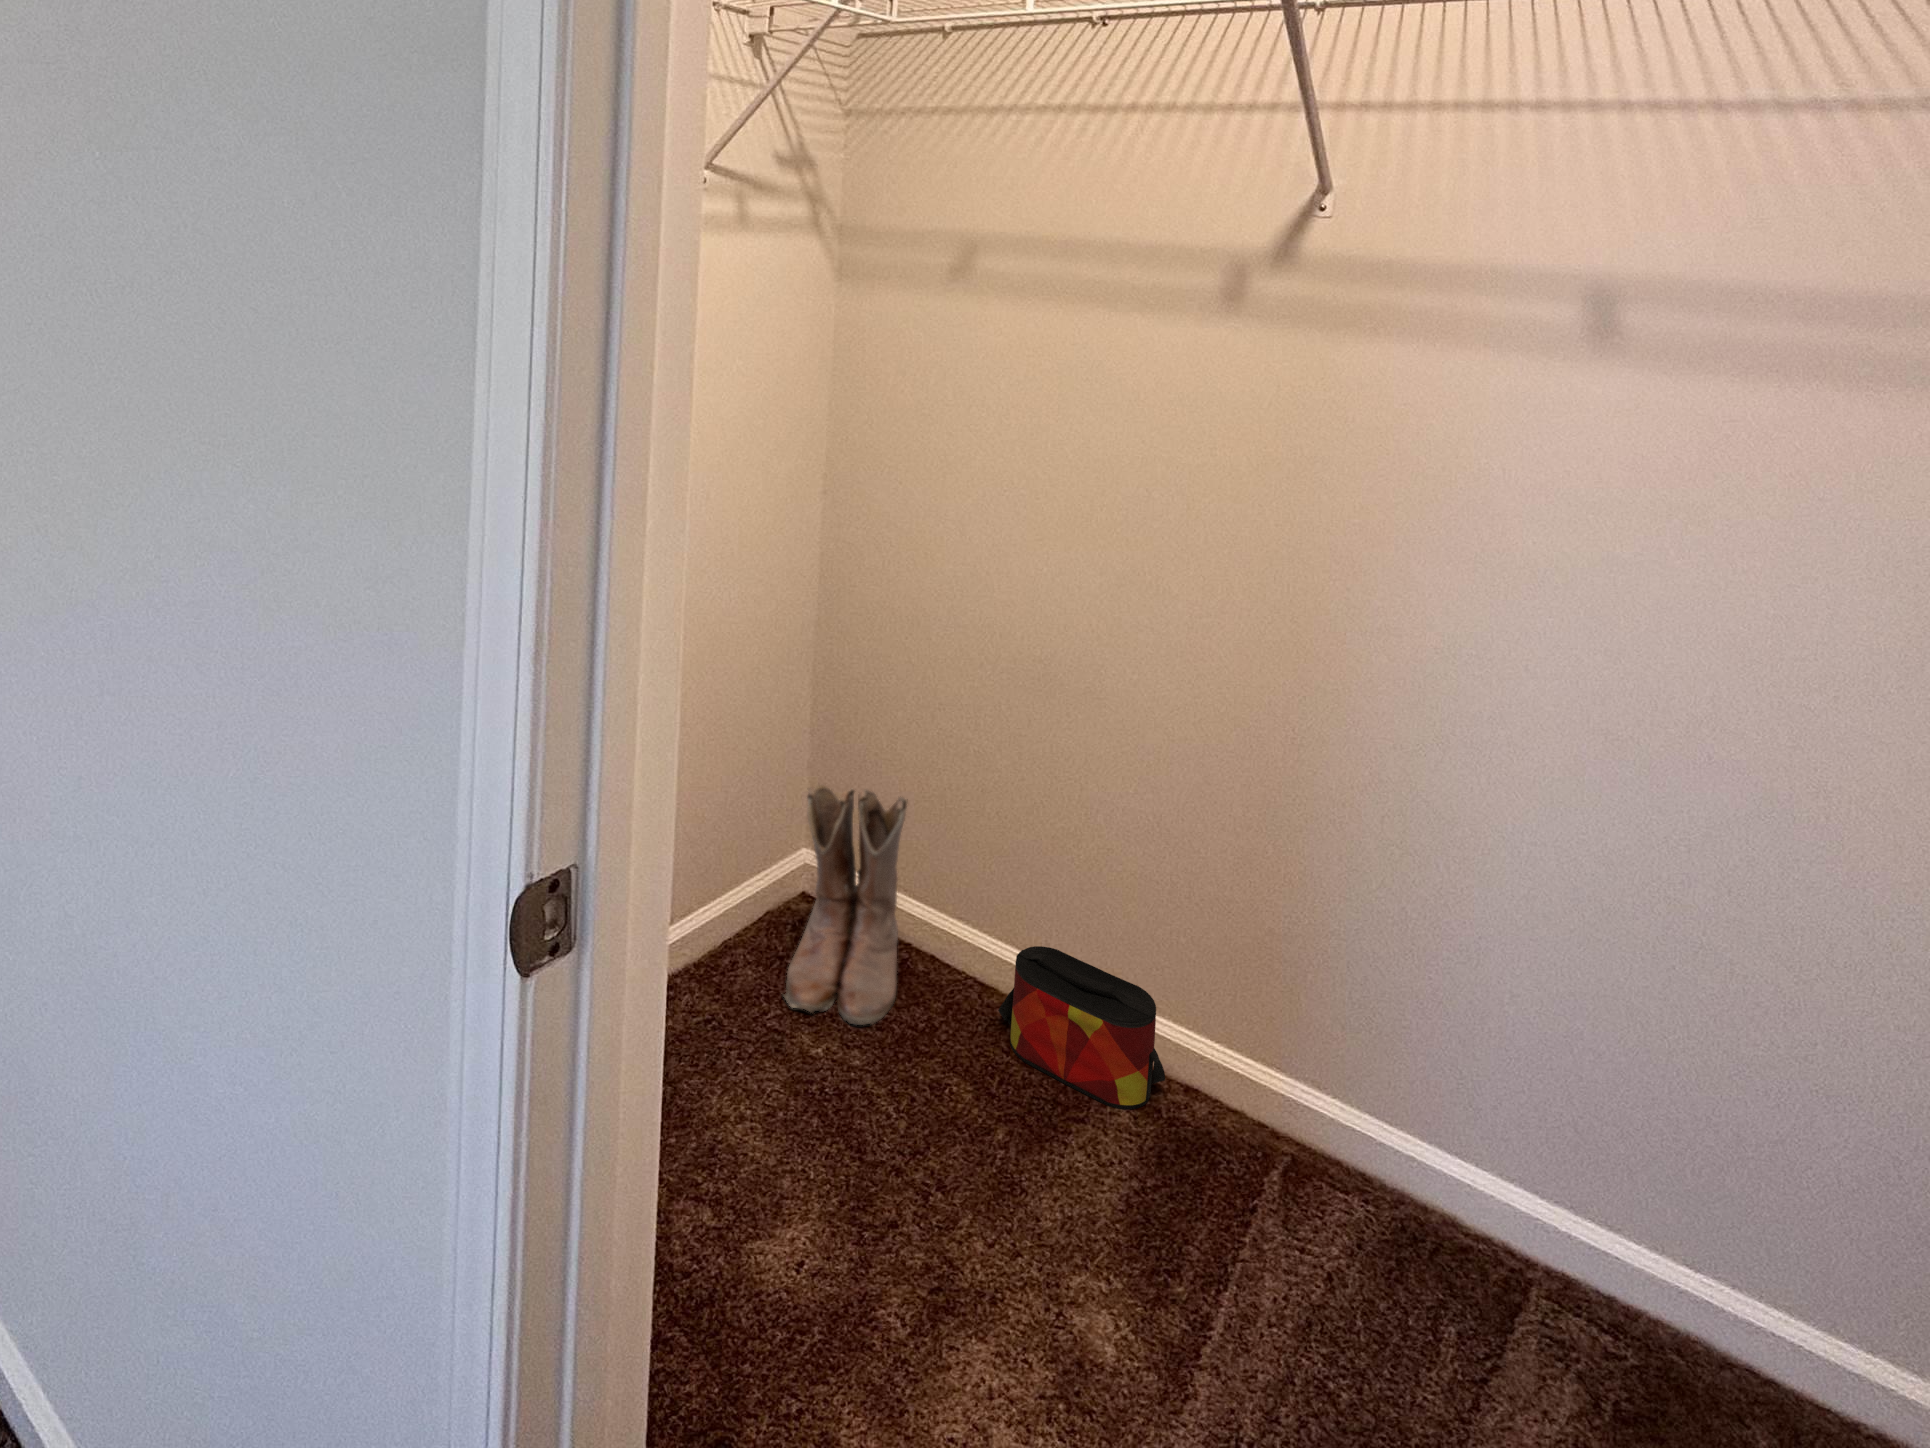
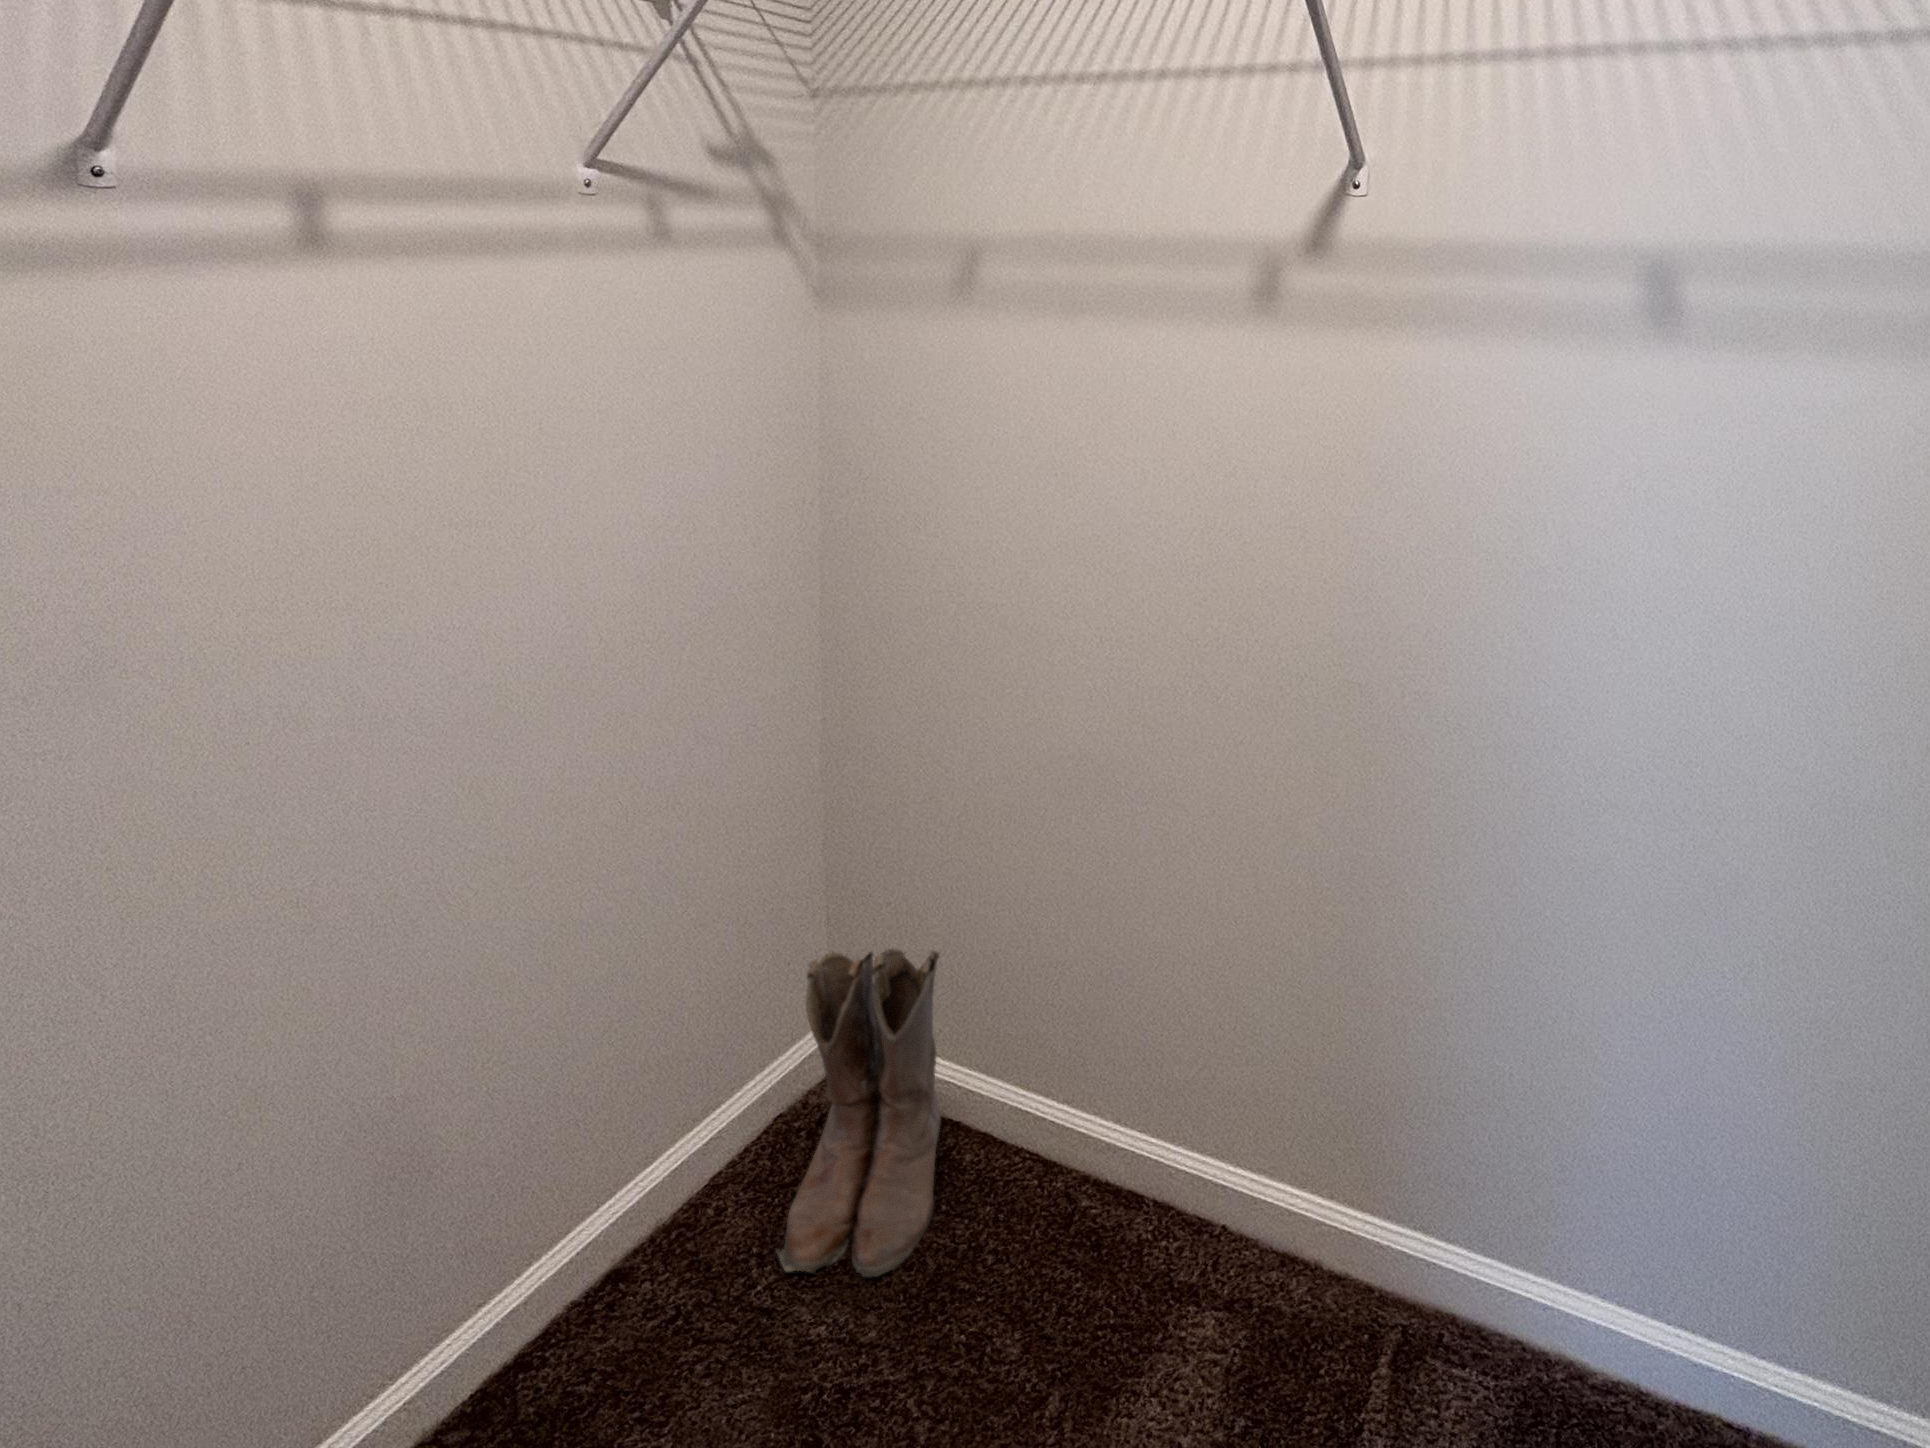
bag: present [998,946,1165,1109] -> none [1057,1117,1251,1321]

